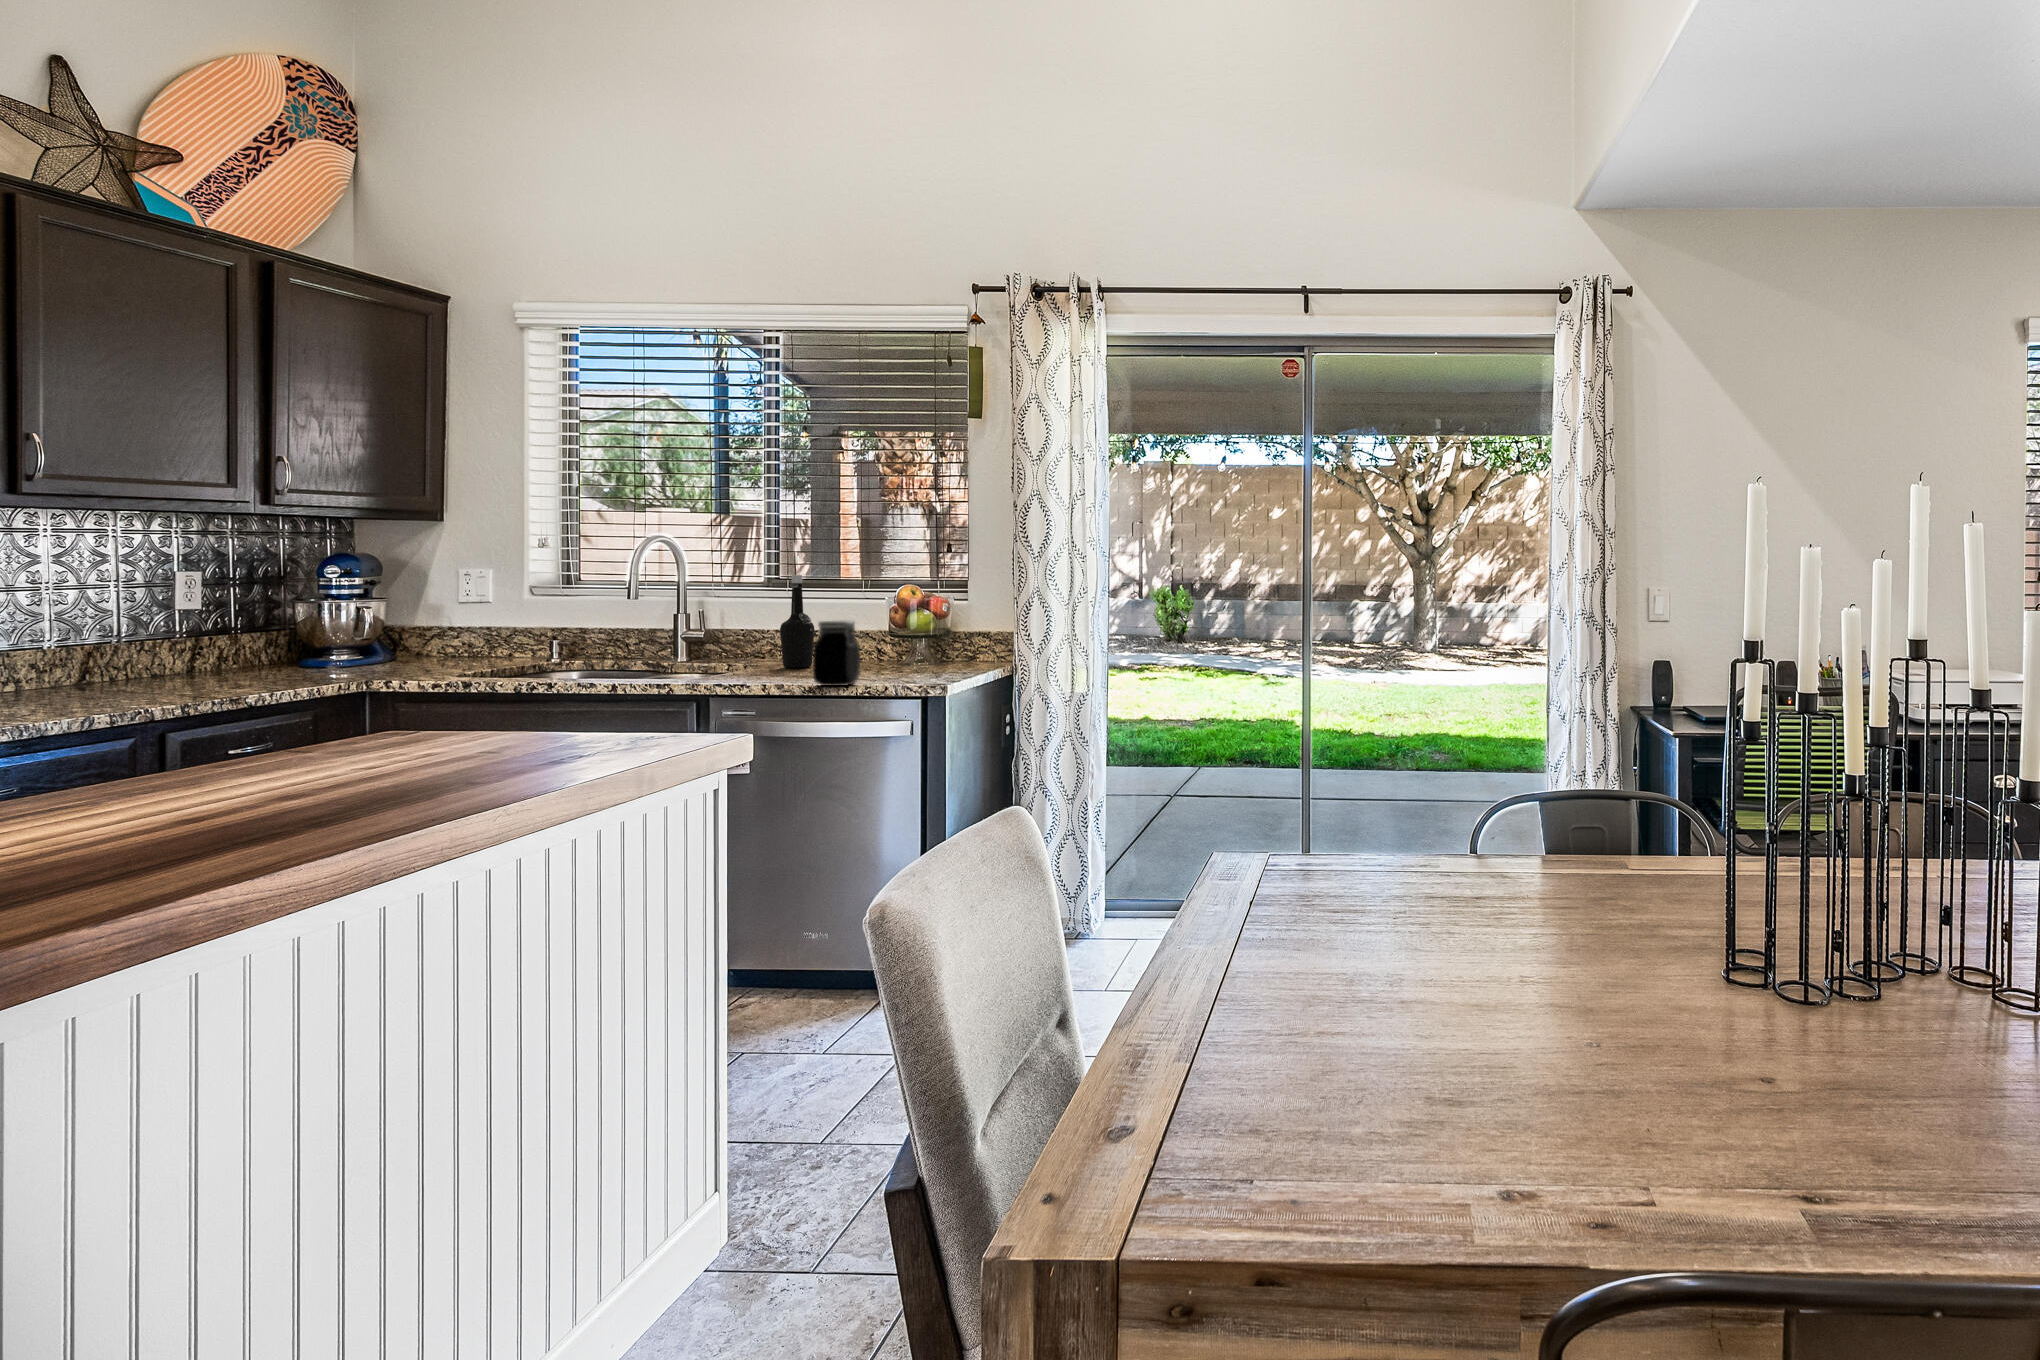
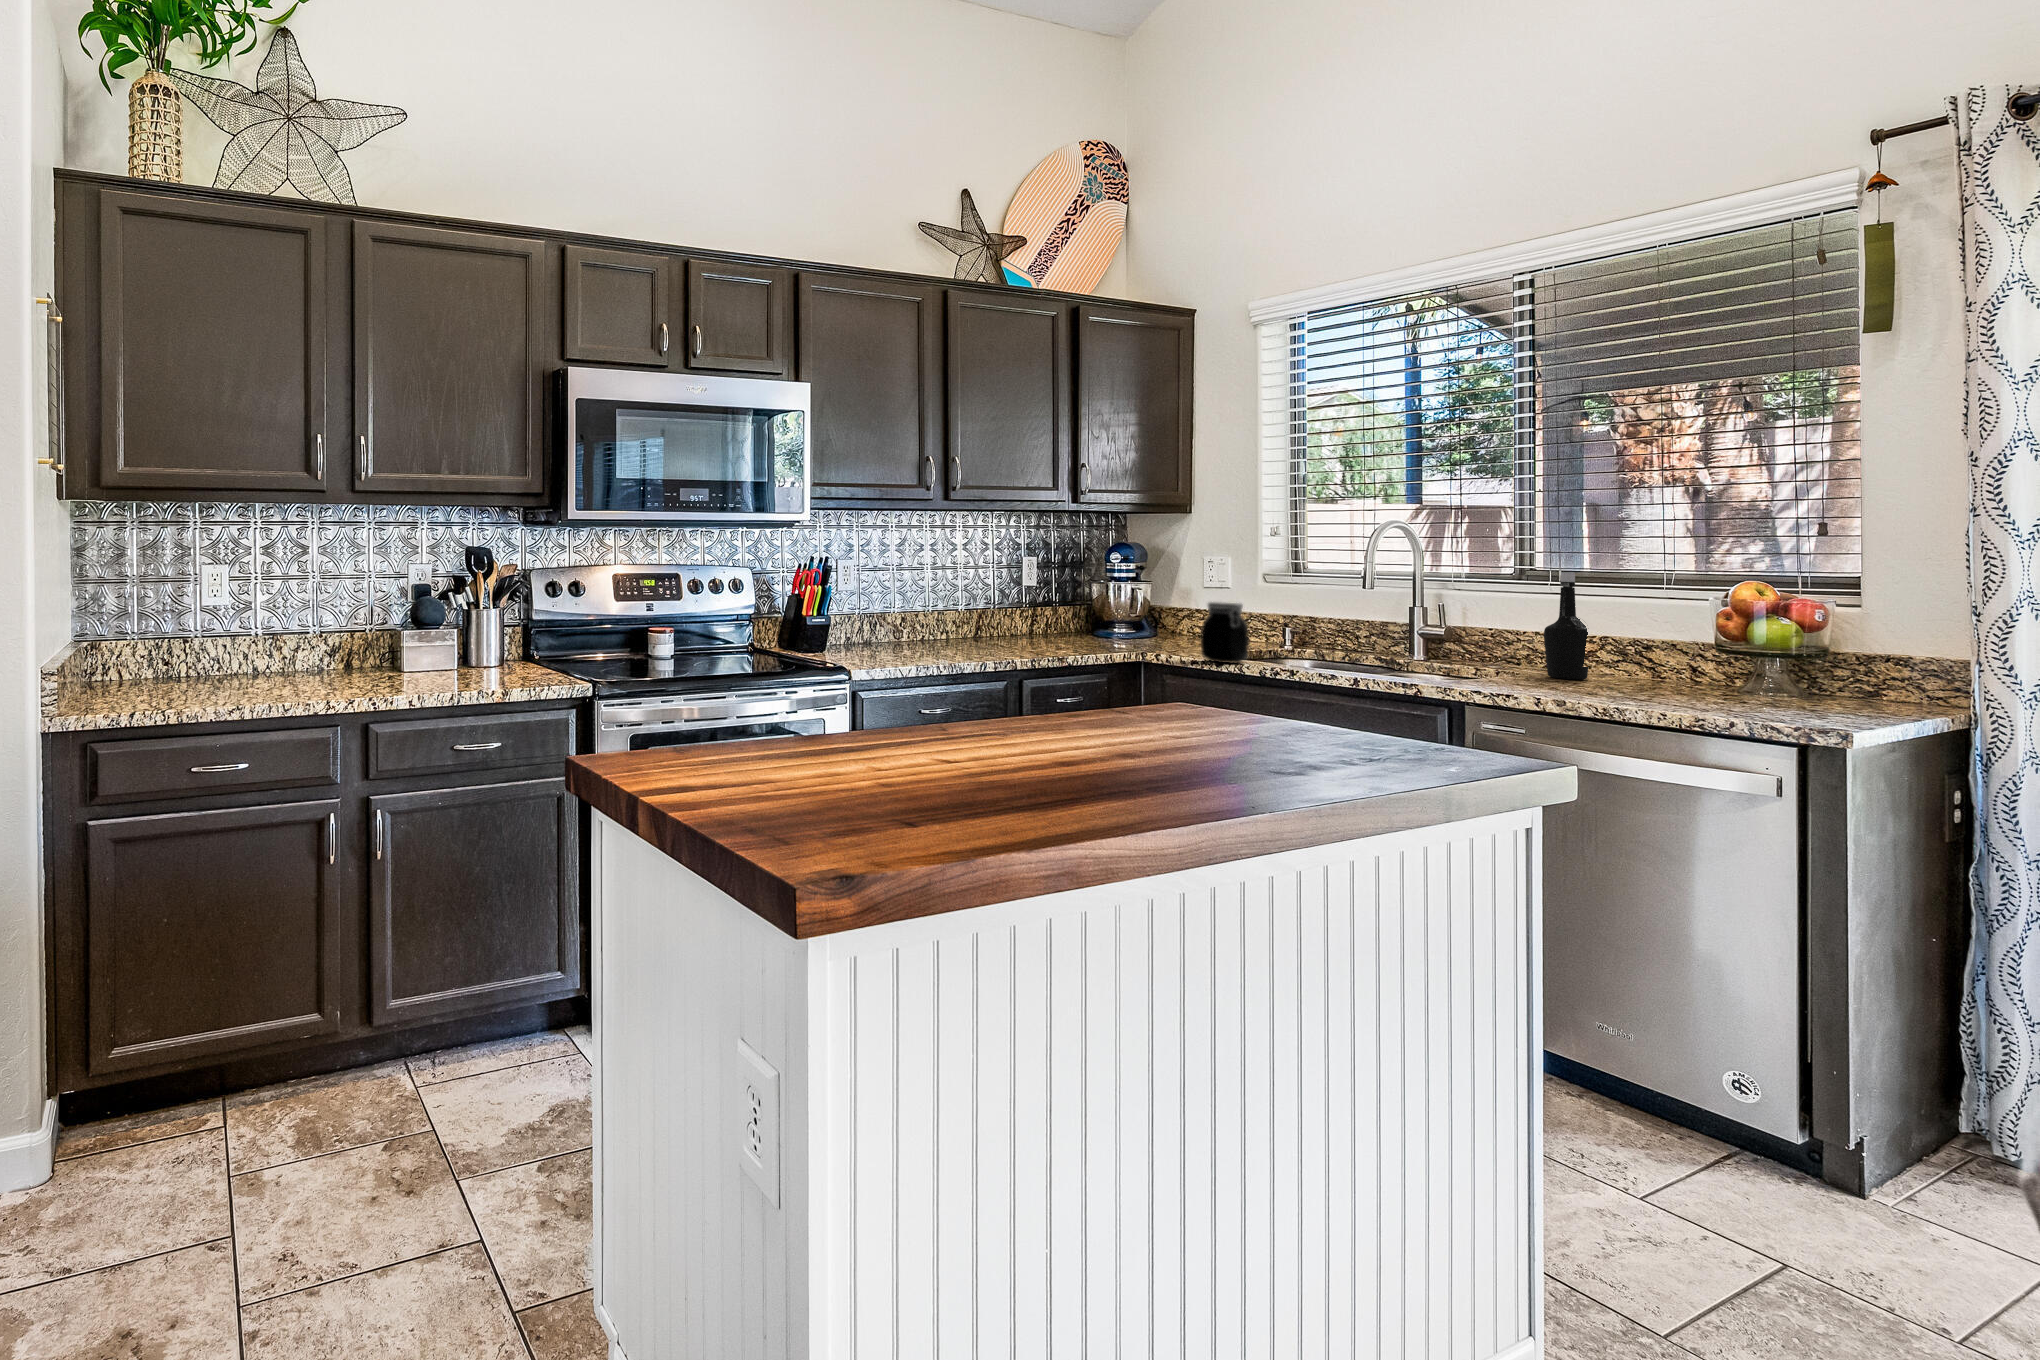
jar: present [813,621,860,686] -> present [1201,602,1249,663]

